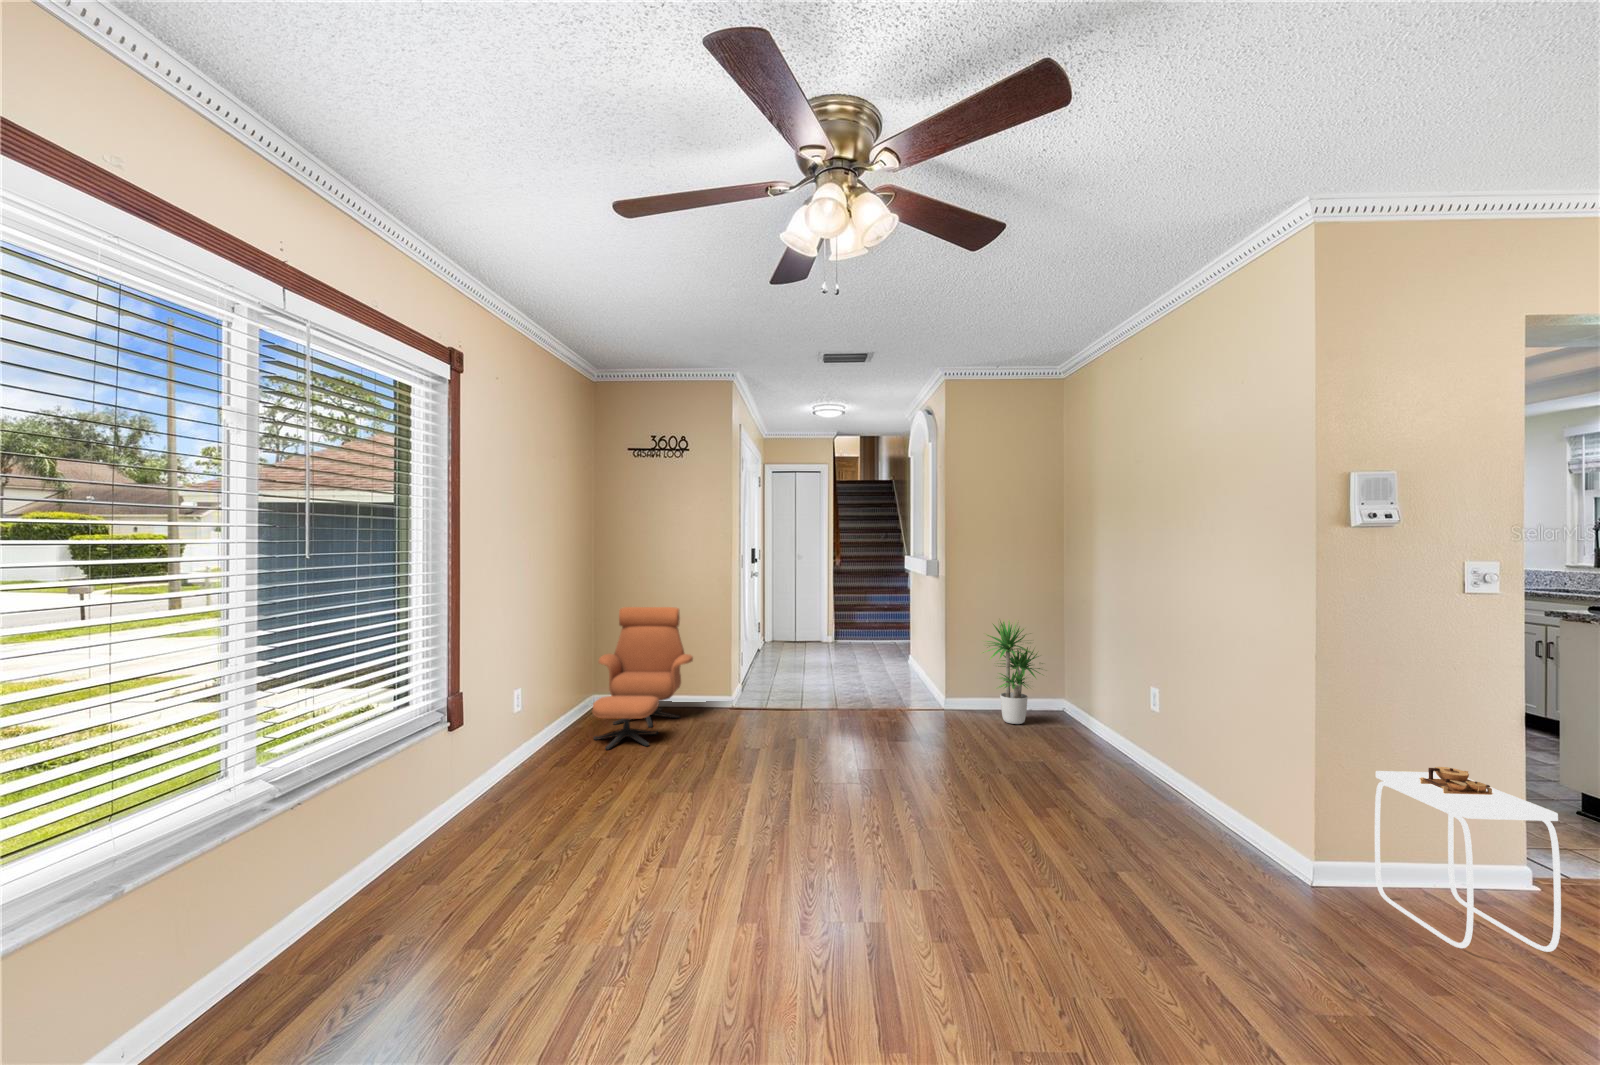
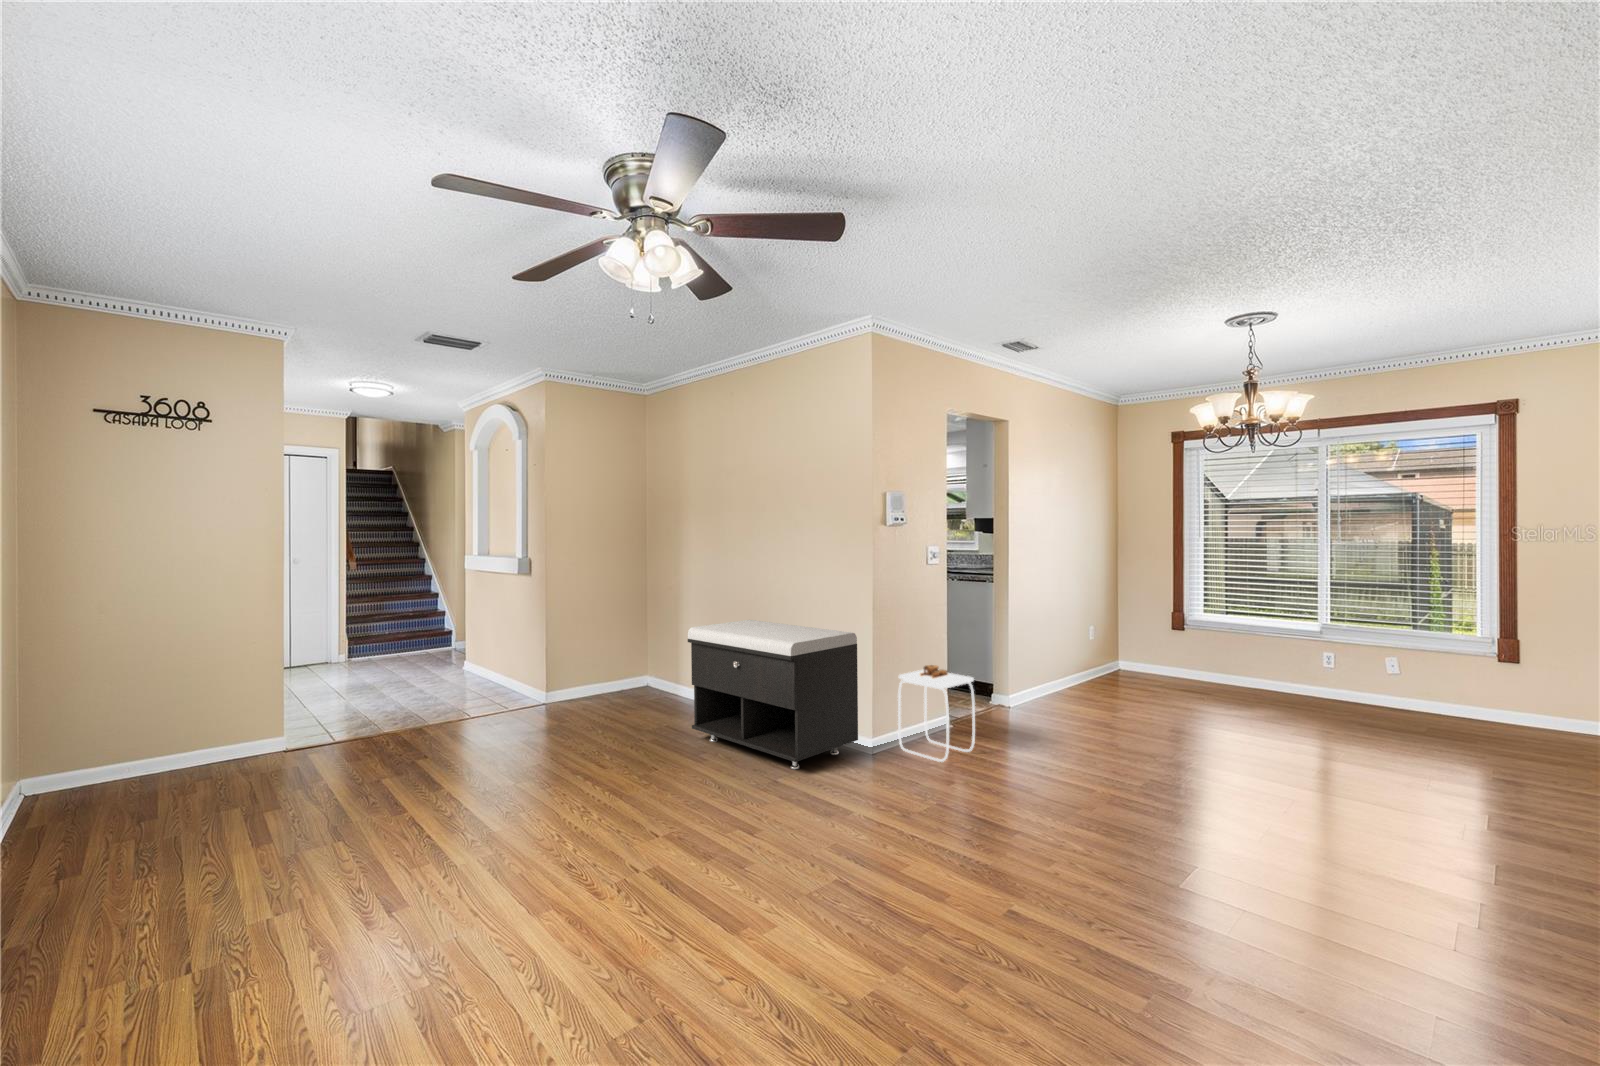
lounge chair: present [592,607,693,749] -> none [53,635,239,844]
potted plant: present [983,620,1043,724] -> none [588,609,650,705]
storage bench: none [1049,648,1287,866] -> present [688,620,858,769]

